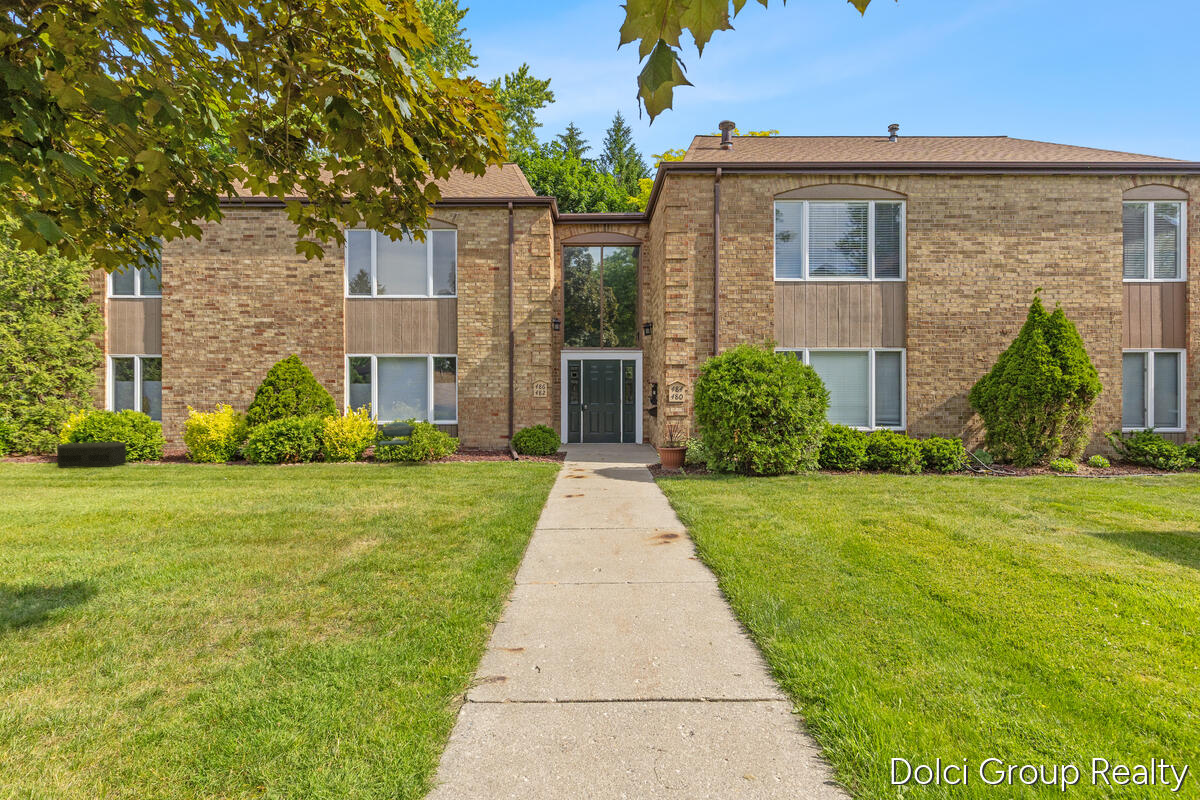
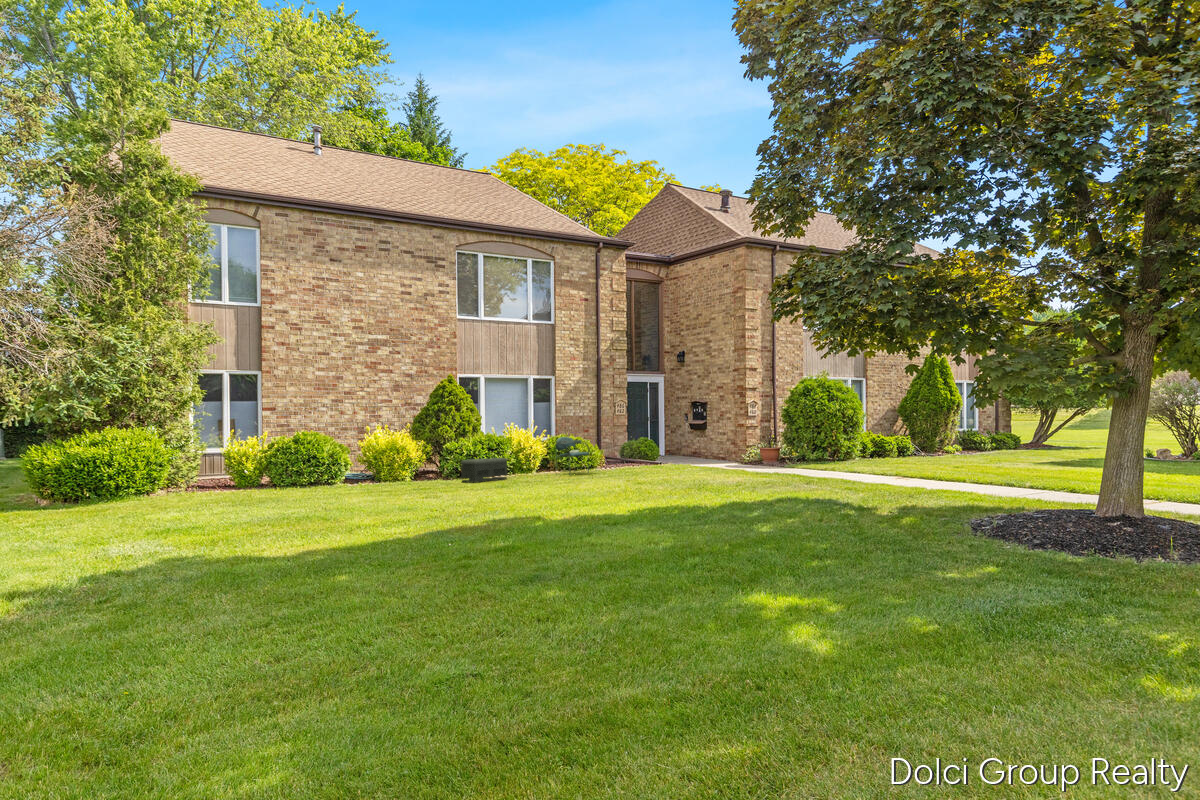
storage bench: present [57,442,126,468] -> present [461,458,507,483]

